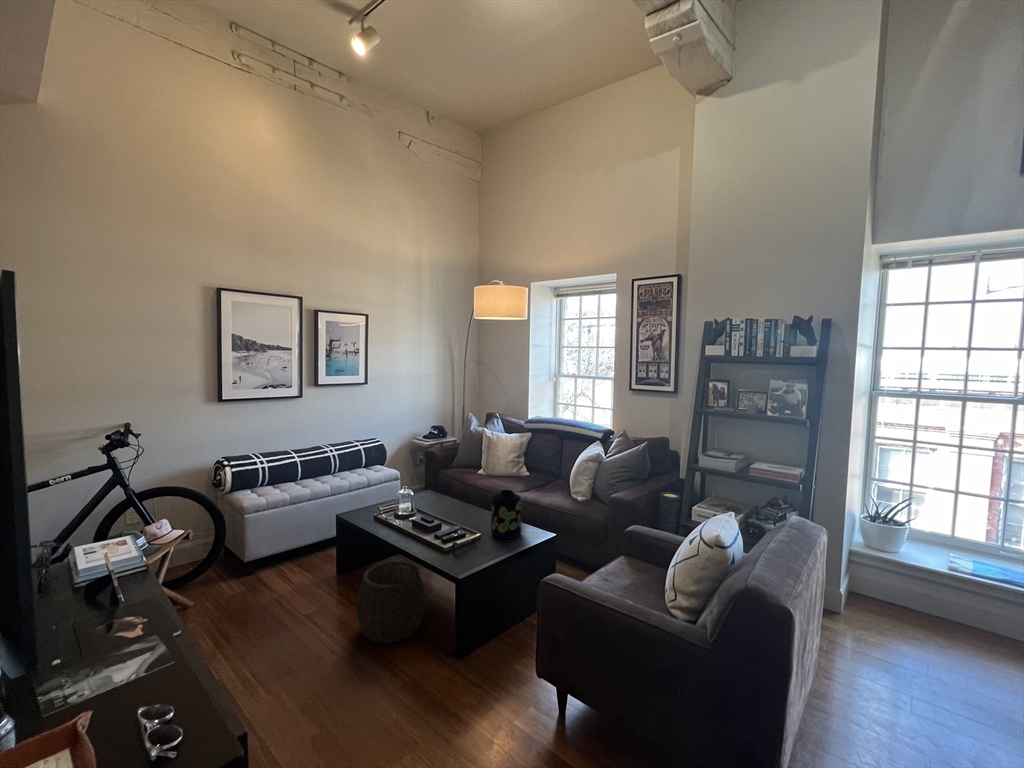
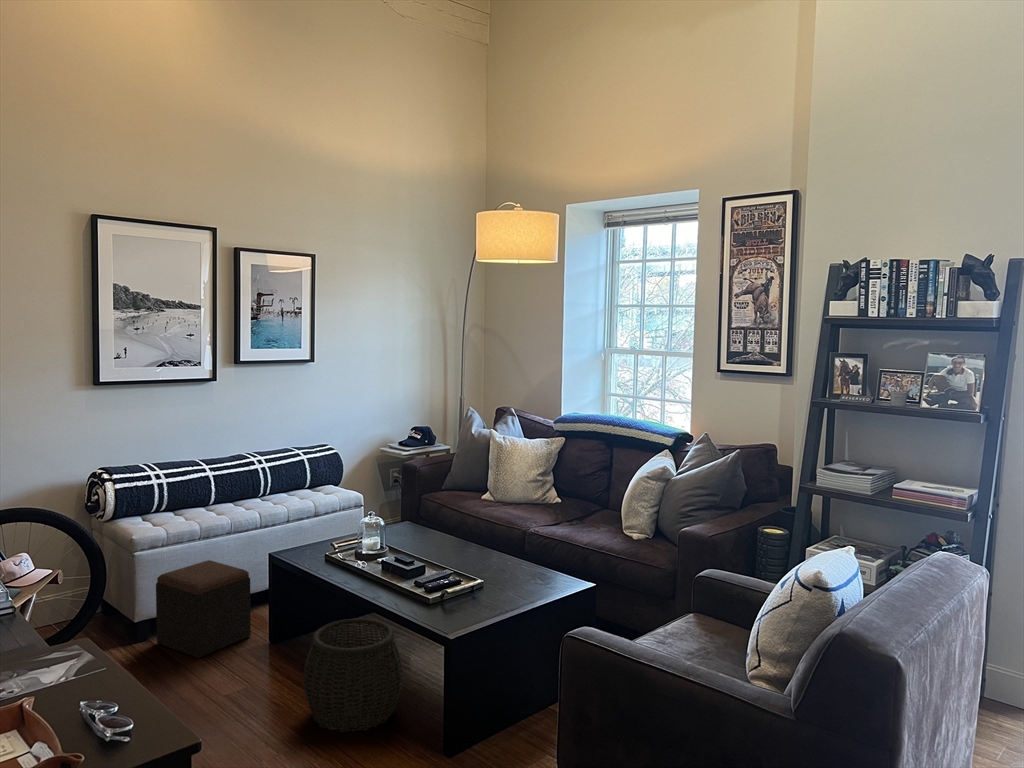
vase: present [491,490,522,539] -> none [499,517,544,588]
footstool: none [258,519,323,588] -> present [156,560,251,658]

